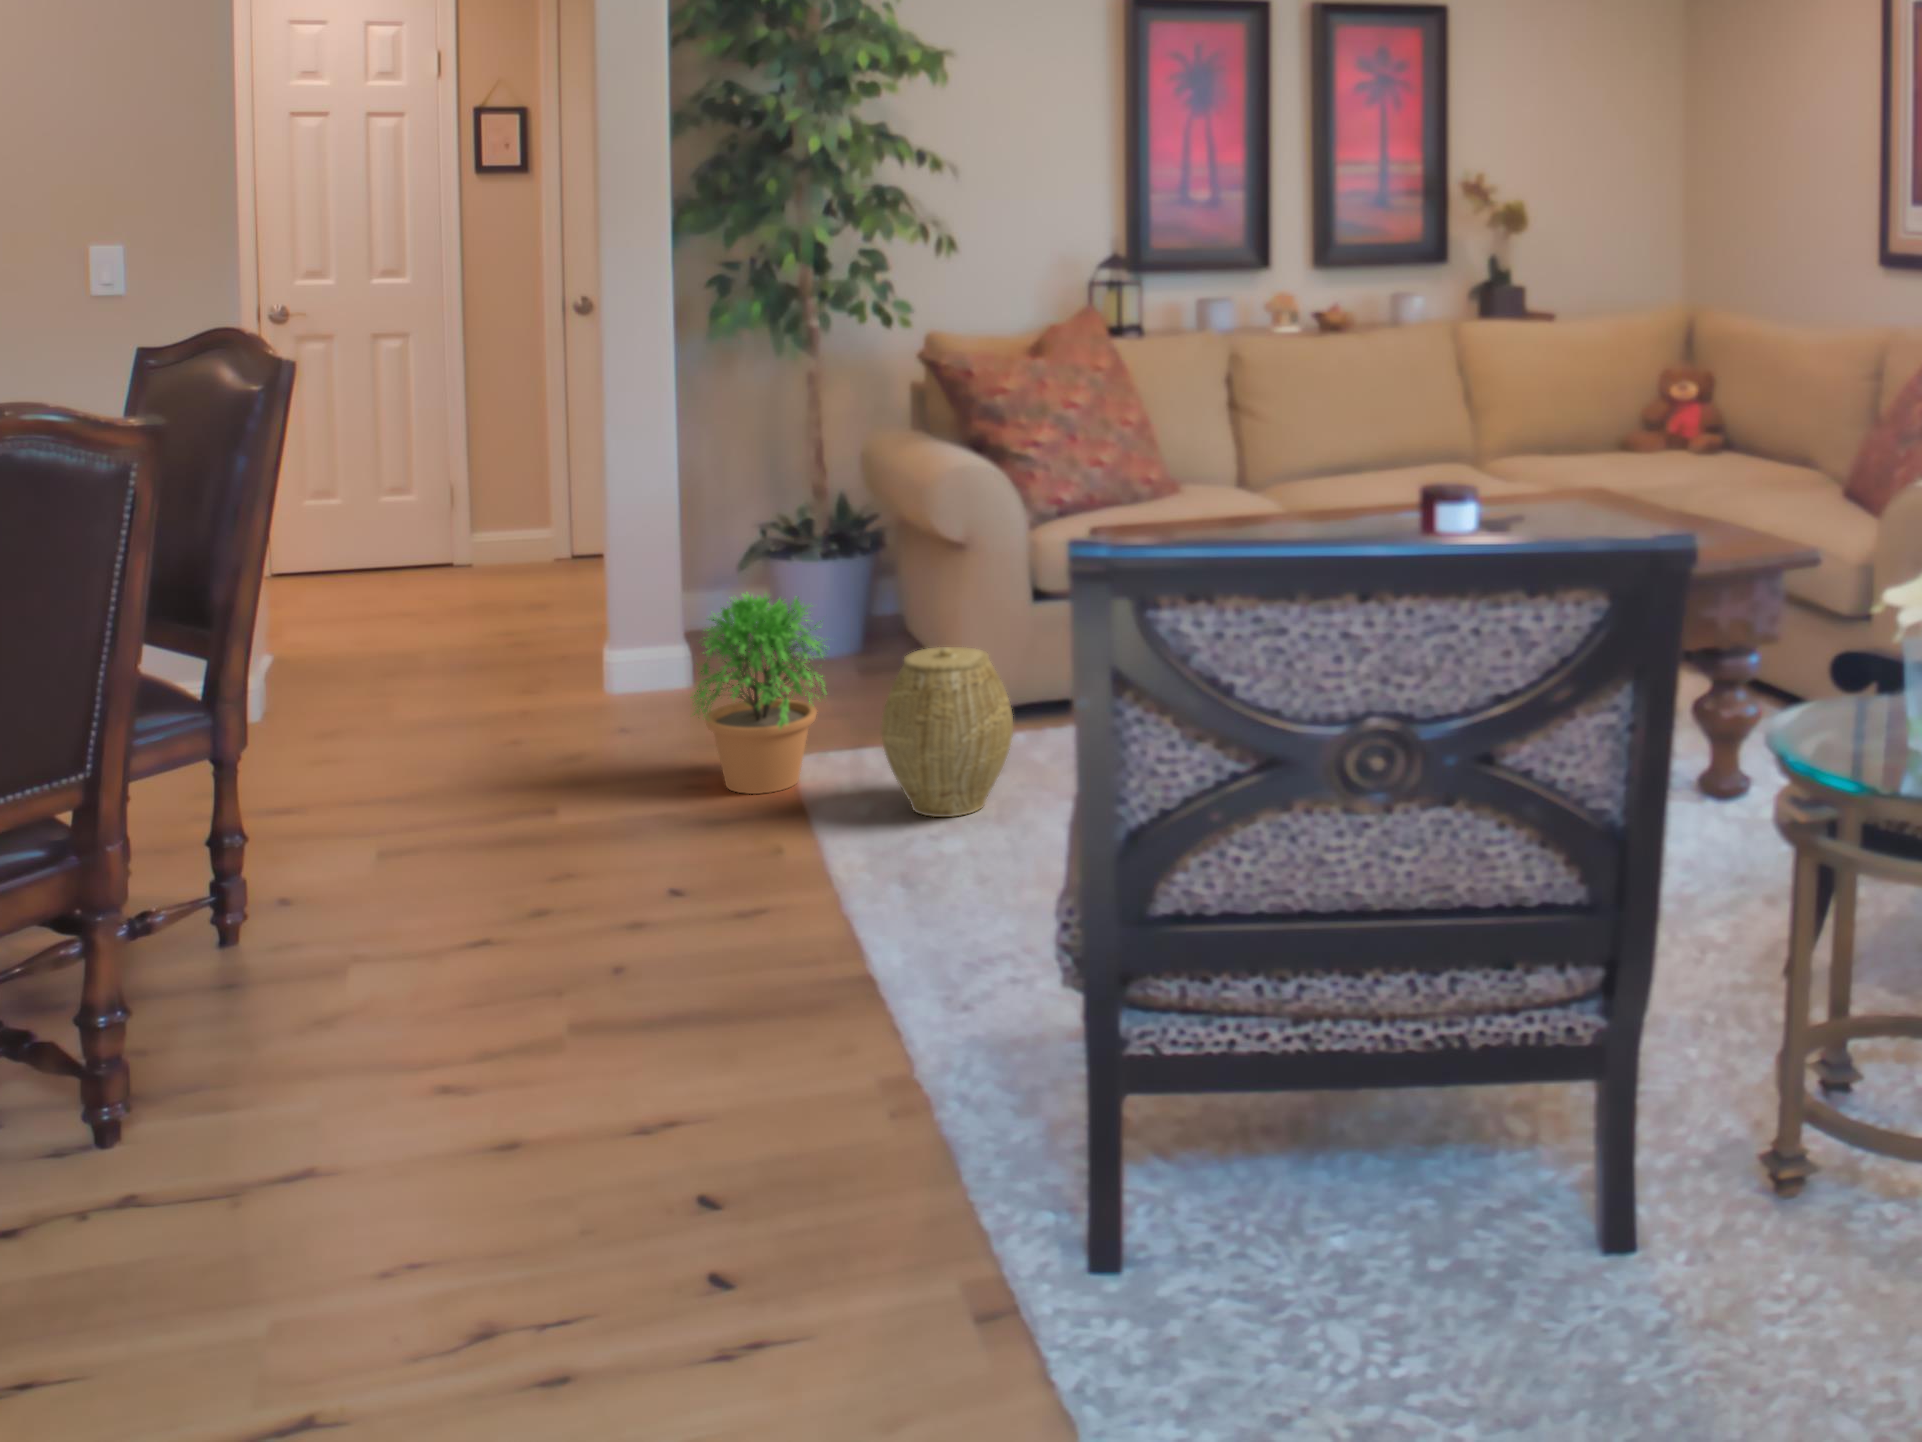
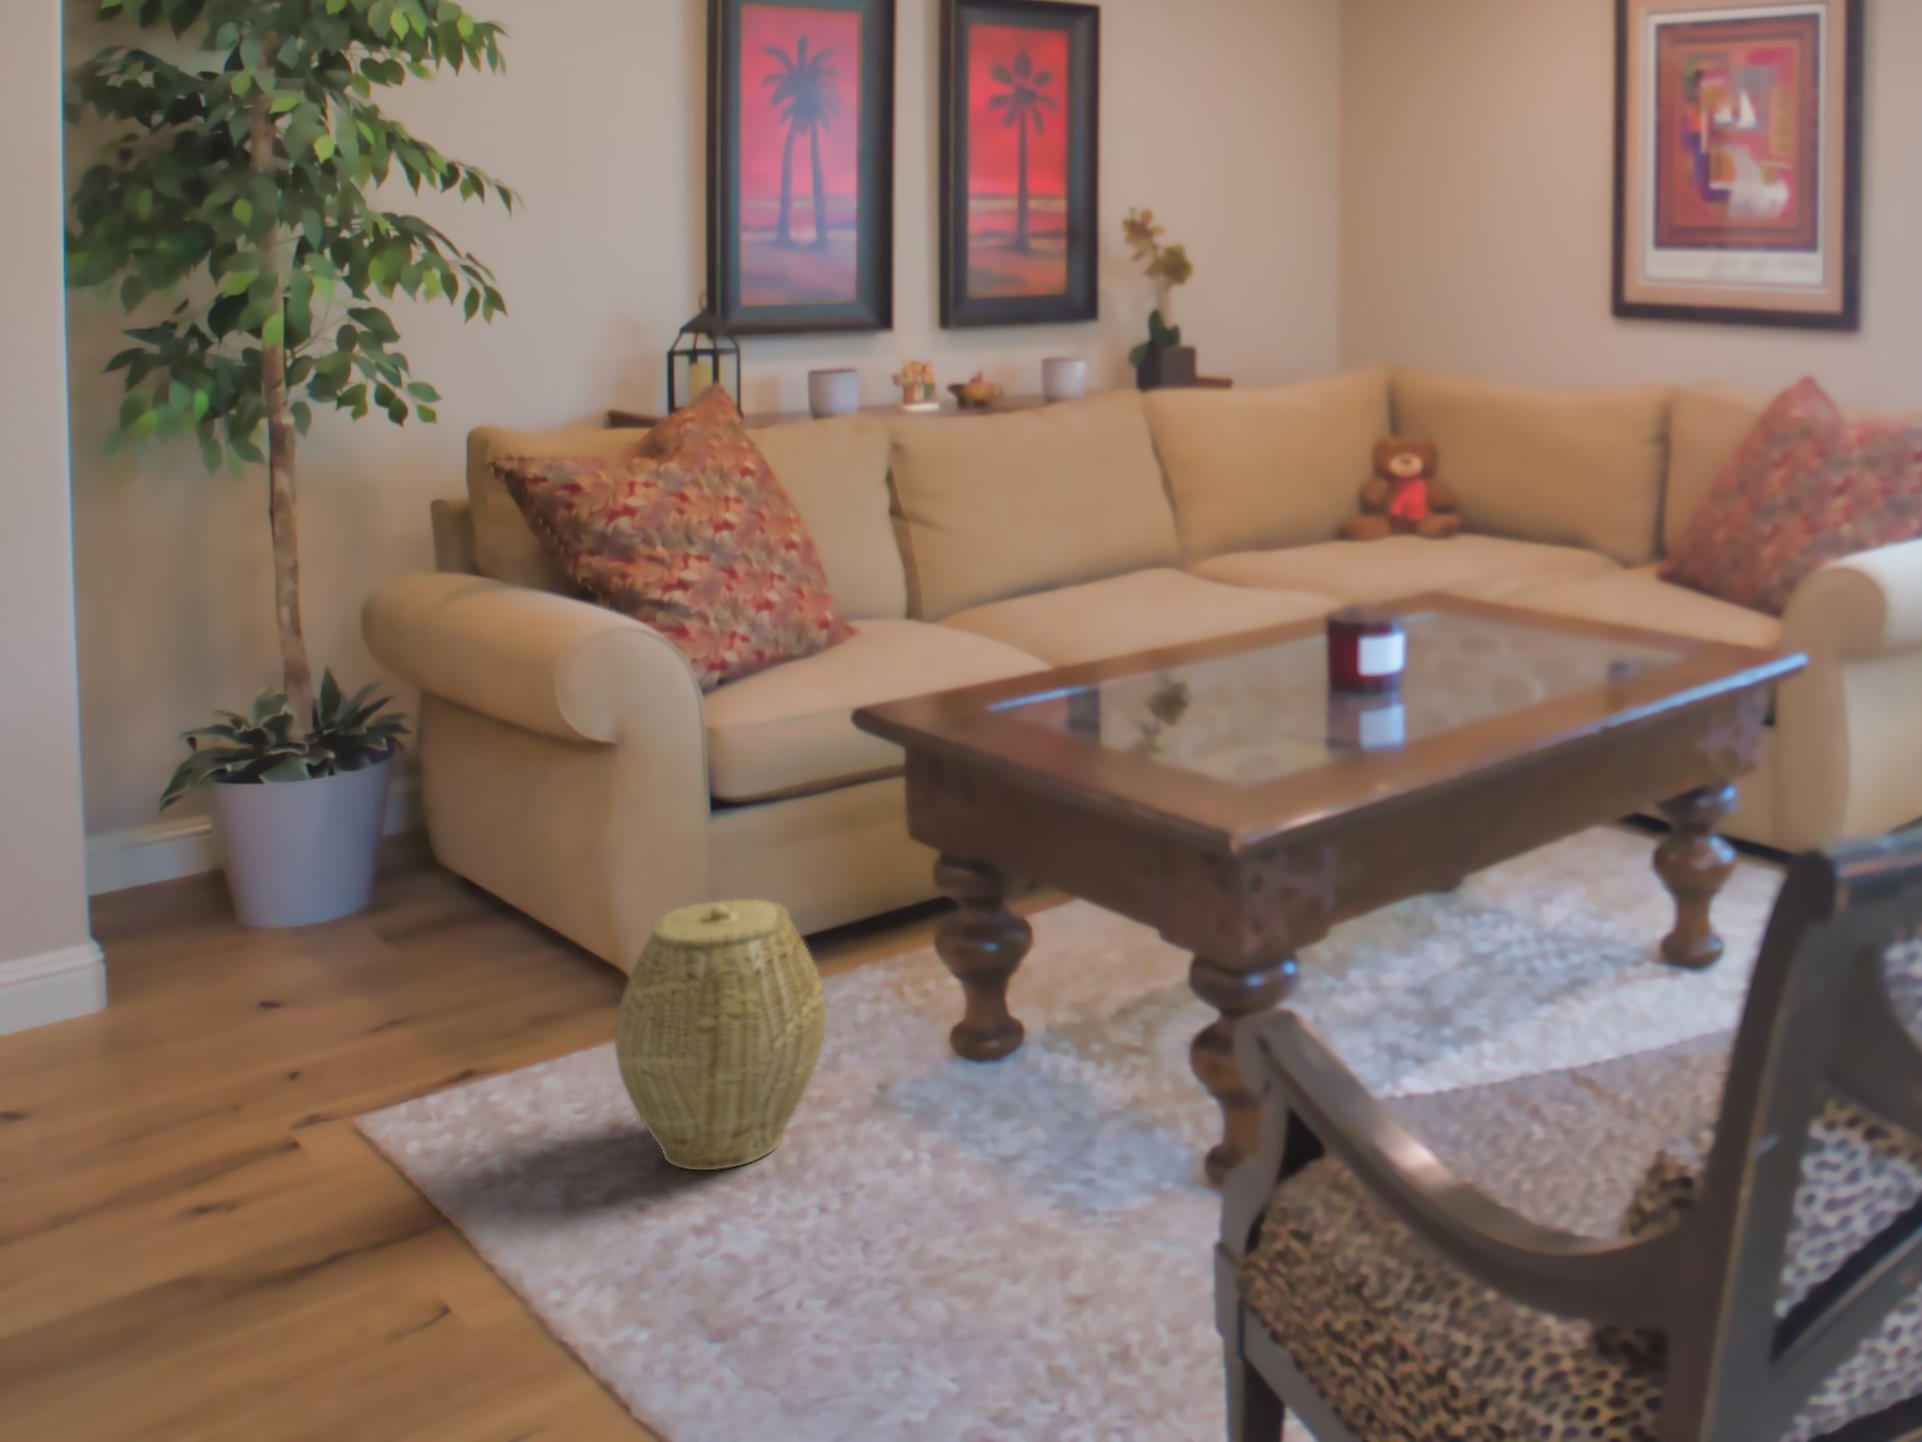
potted plant: present [690,594,826,794] -> none [228,852,493,1190]

